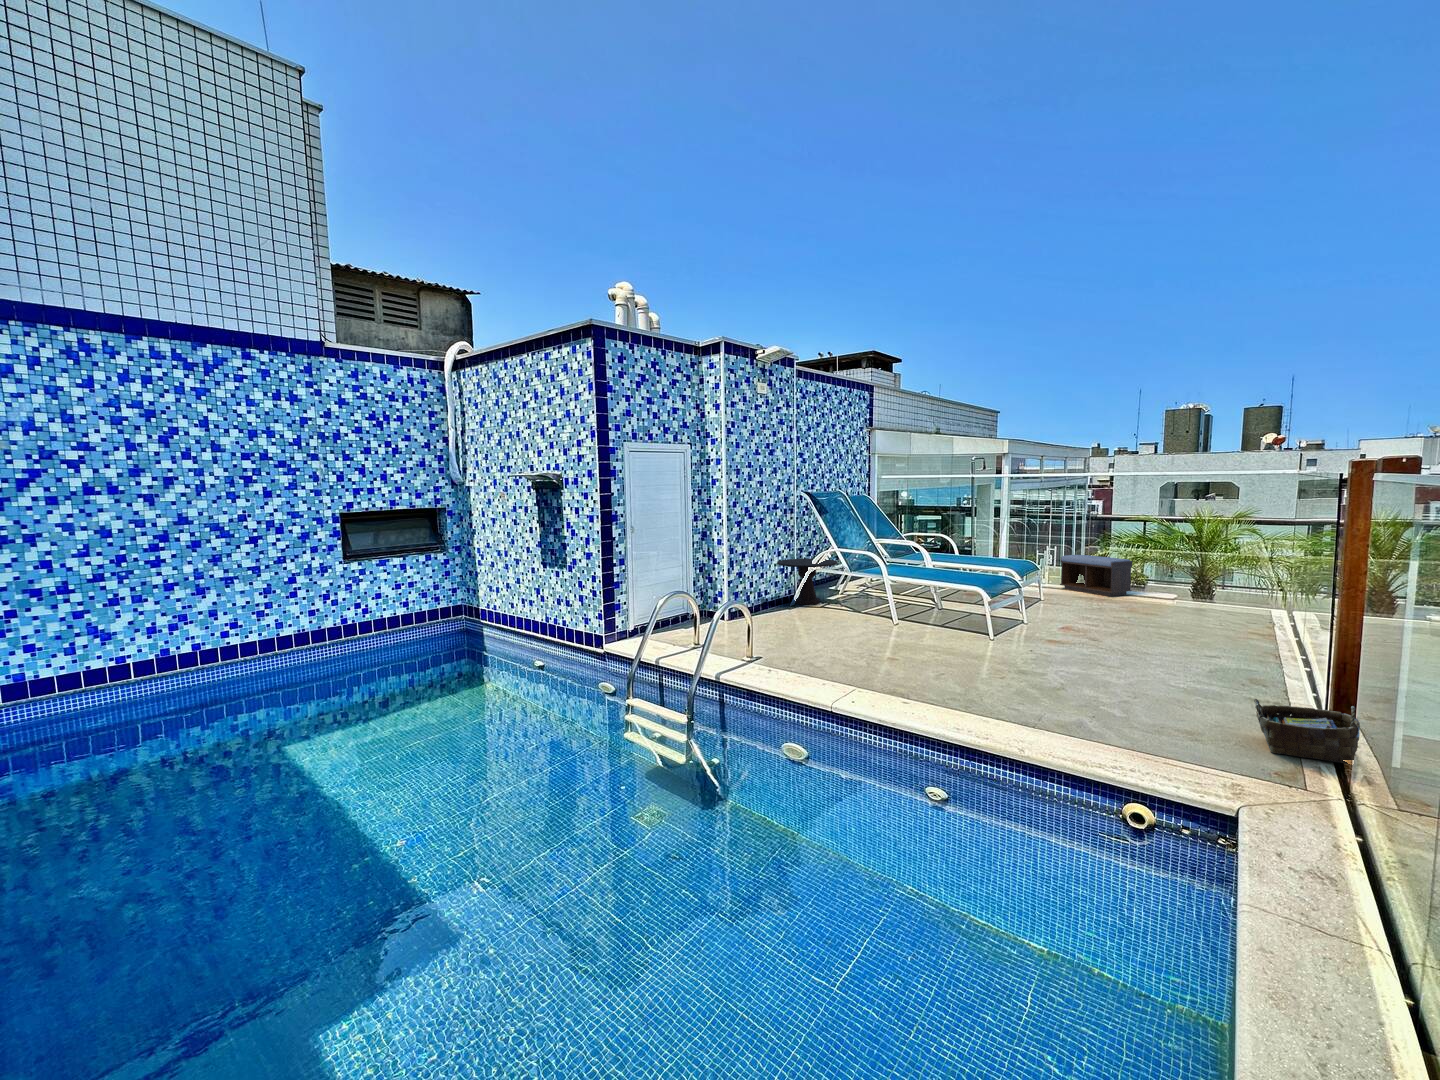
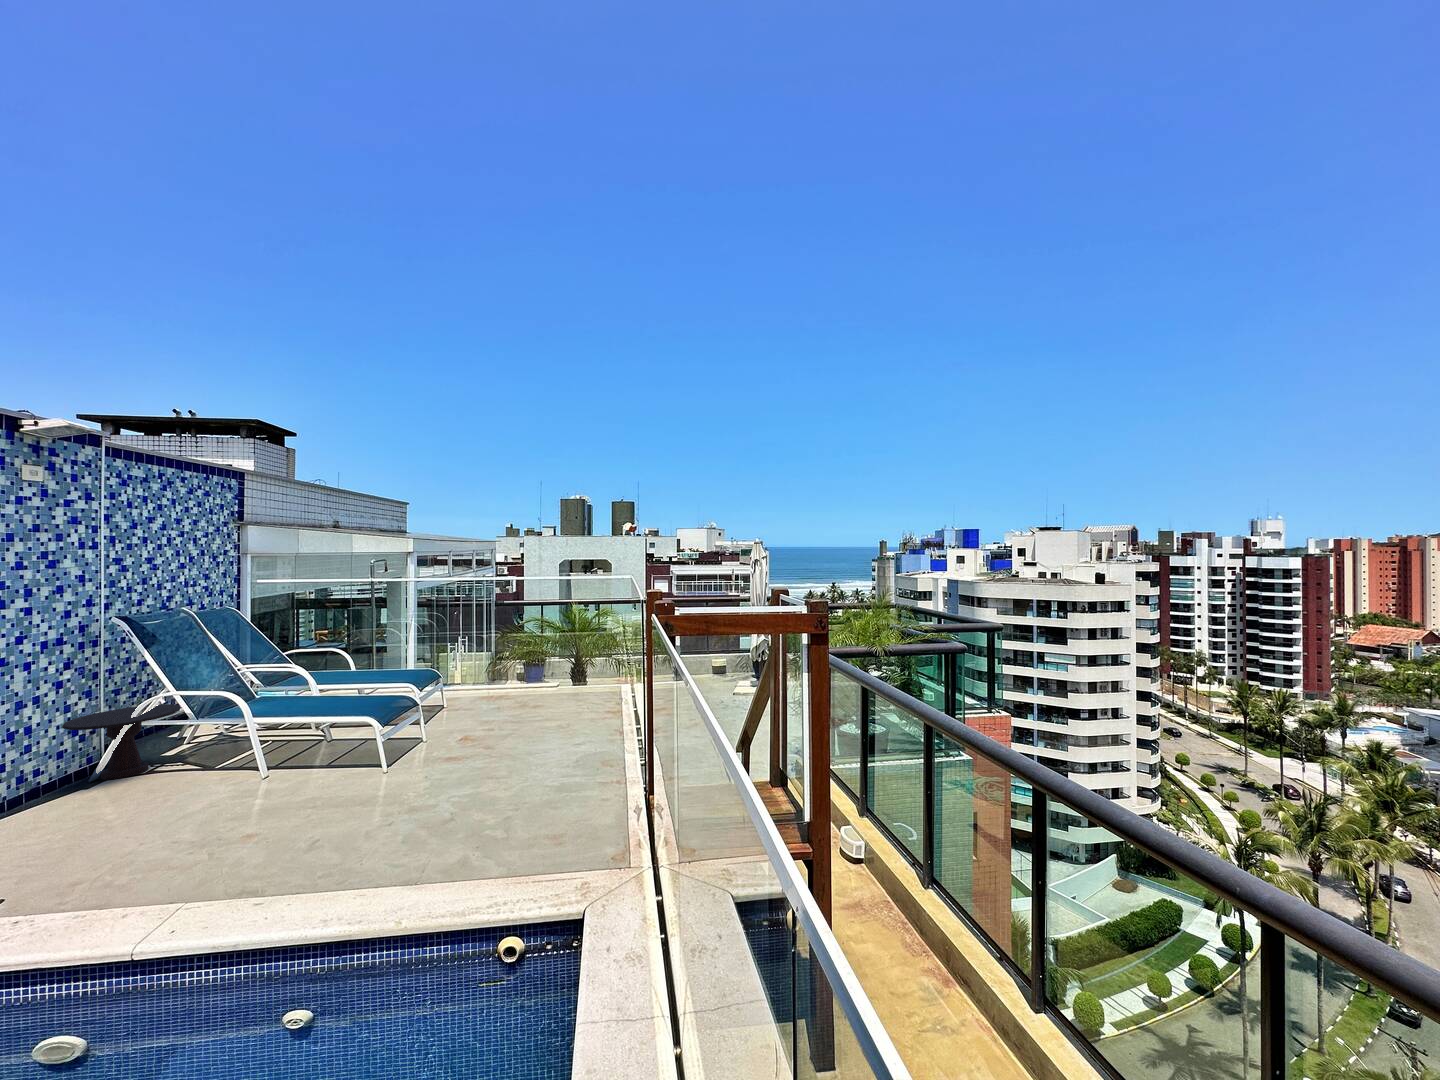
bench: present [1060,555,1132,596] -> none [467,651,527,689]
woven basket: present [1254,699,1360,764] -> none [594,778,654,833]

